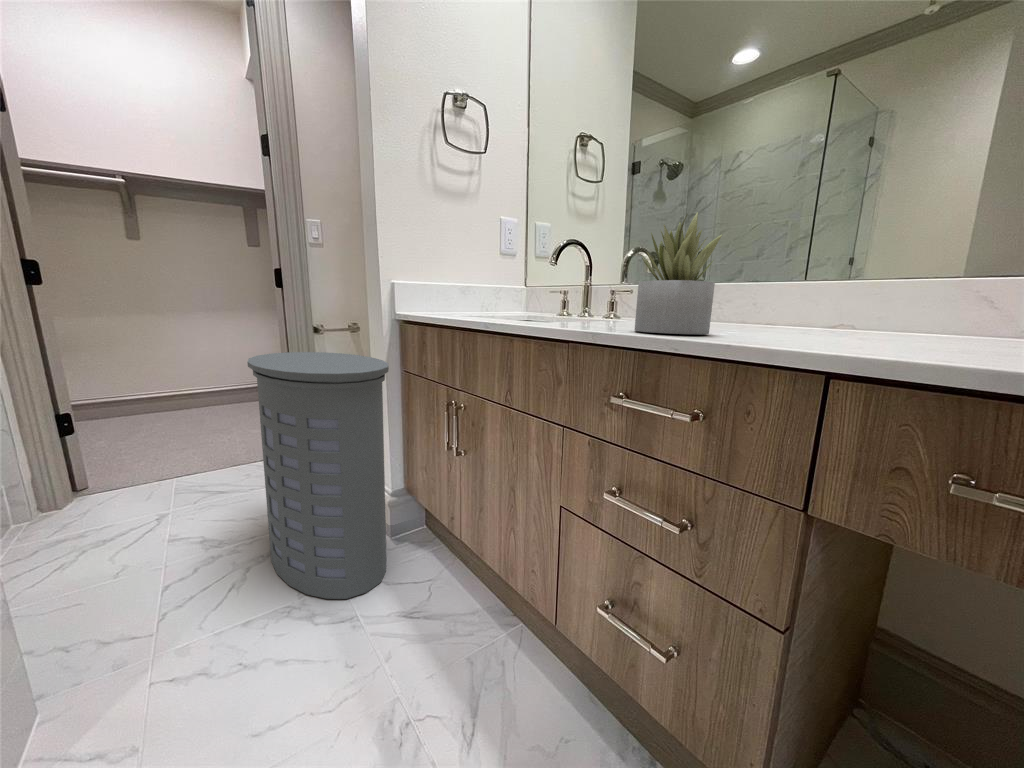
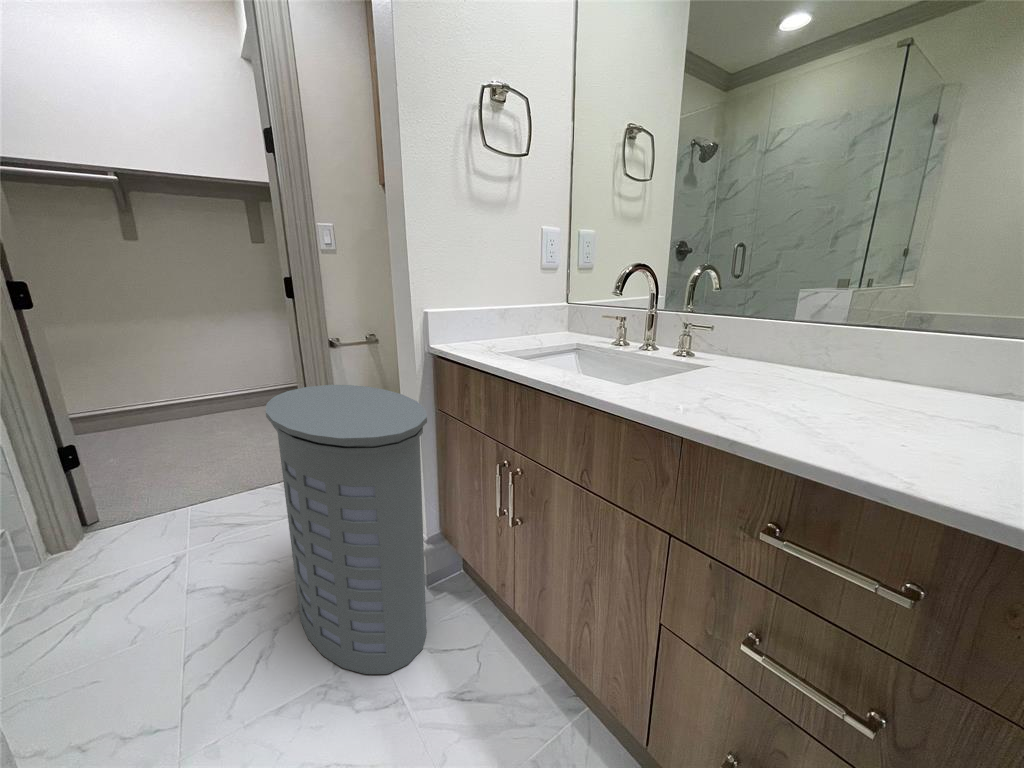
succulent plant: present [635,213,722,334] -> none [766,278,910,443]

